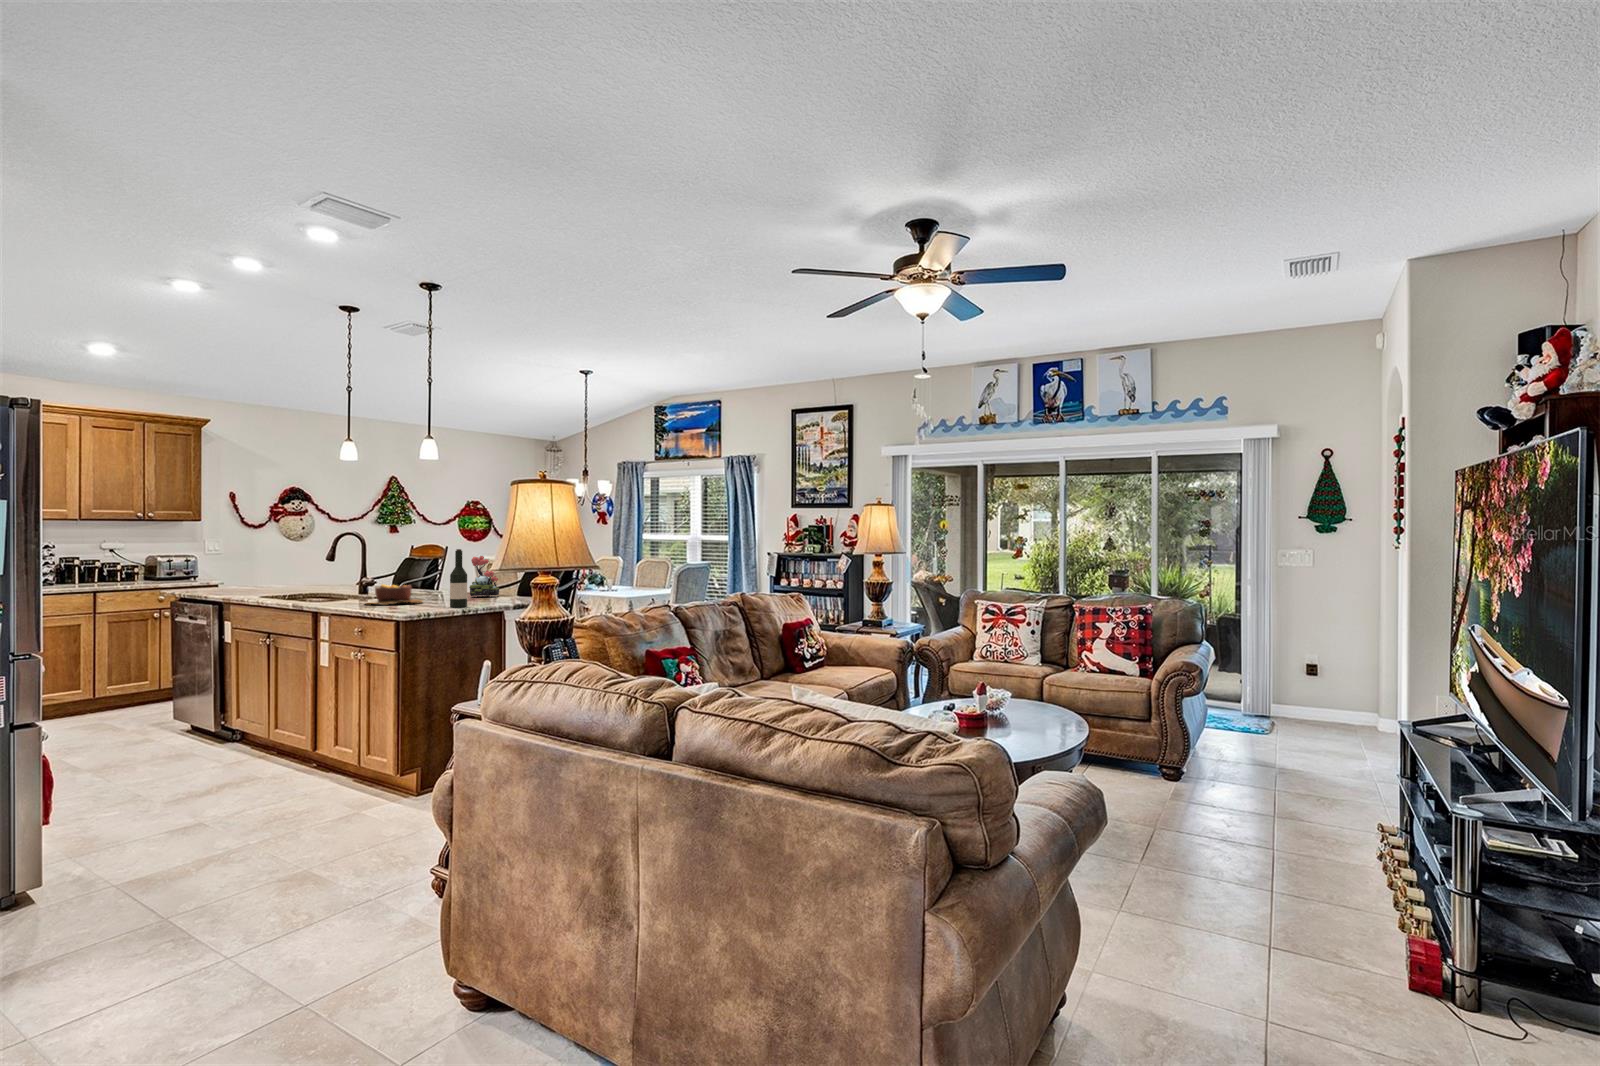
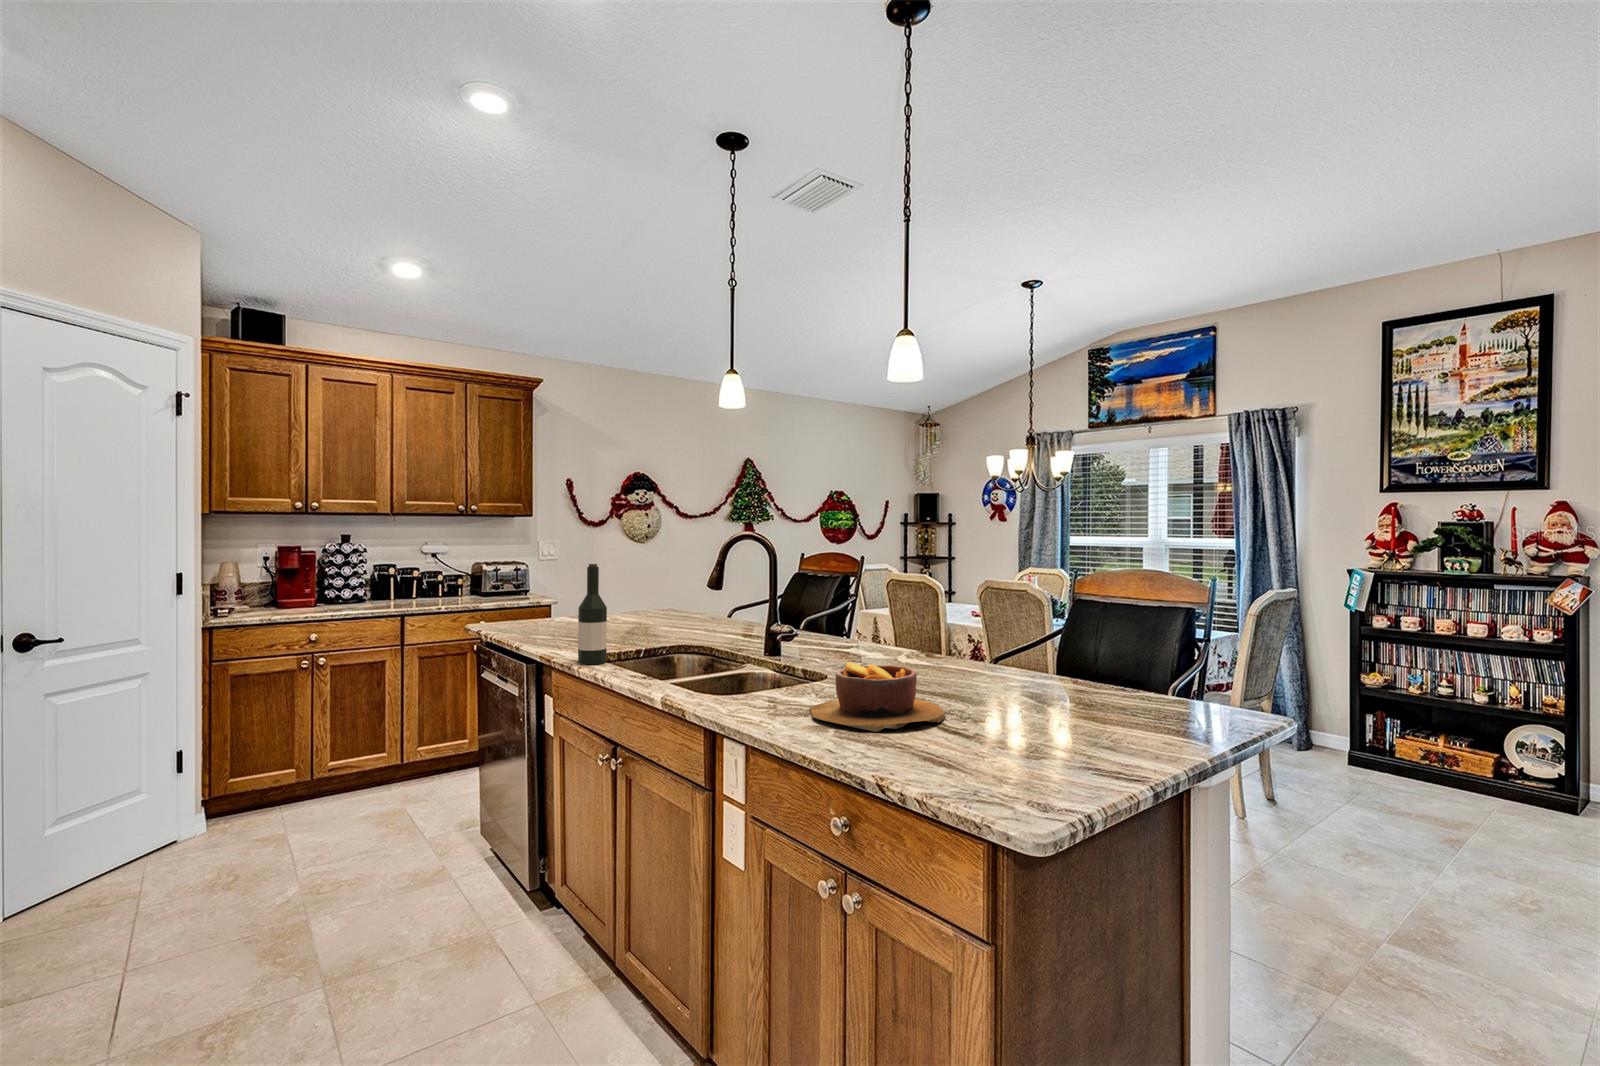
wine bottle: present [450,549,467,607] -> present [578,564,607,665]
plant: present [469,556,499,596] -> none [986,586,1055,680]

